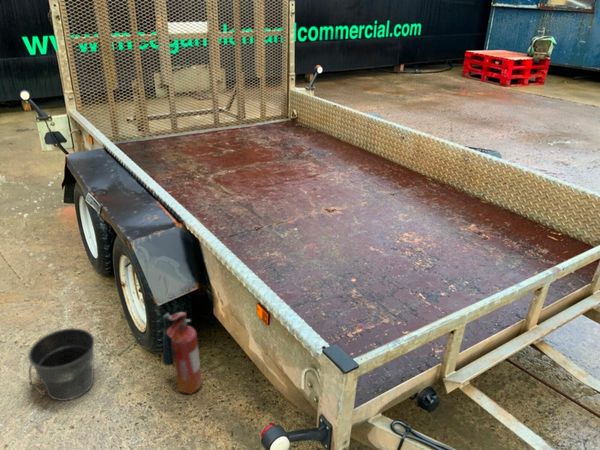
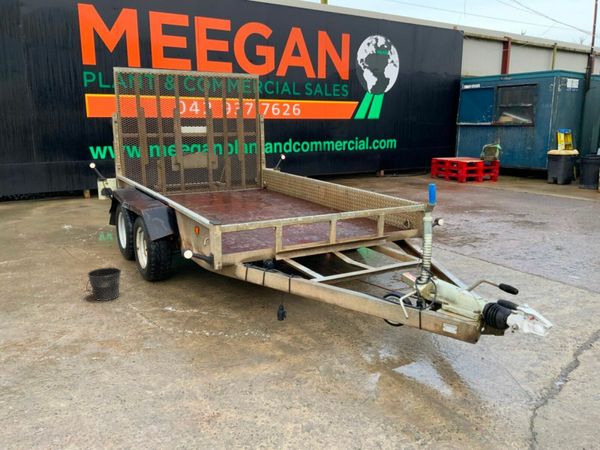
fire extinguisher: present [163,312,202,394] -> none [156,250,176,301]

